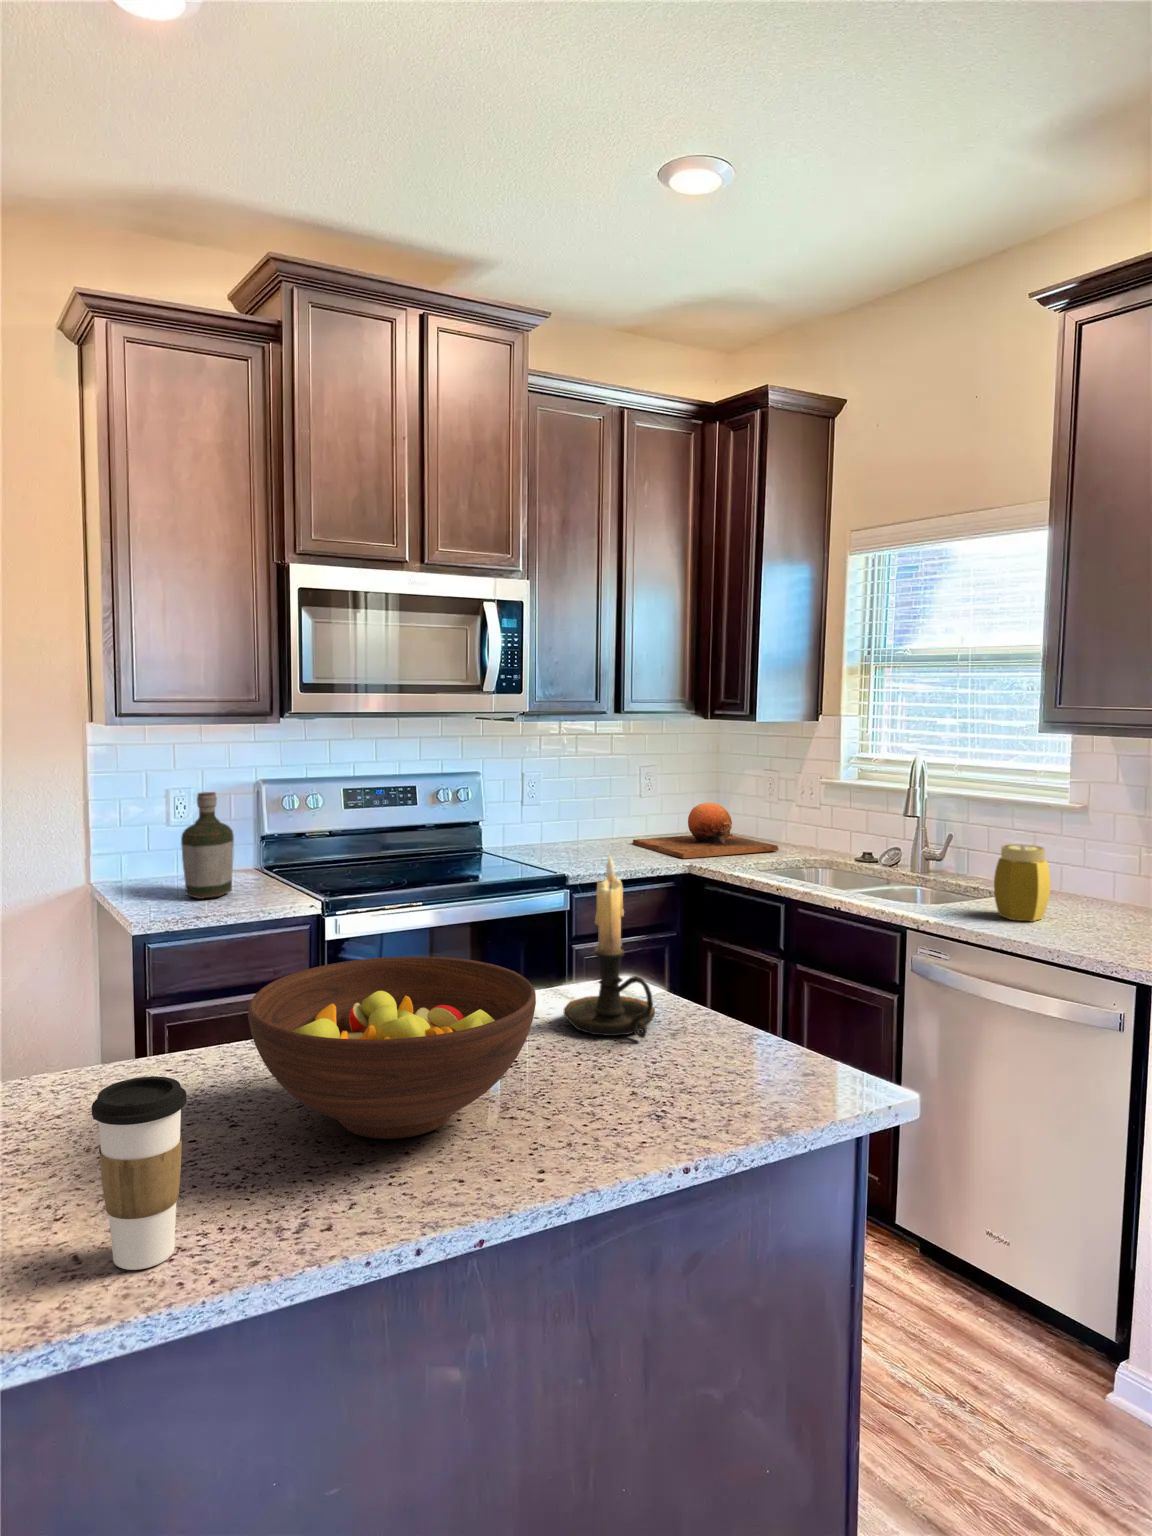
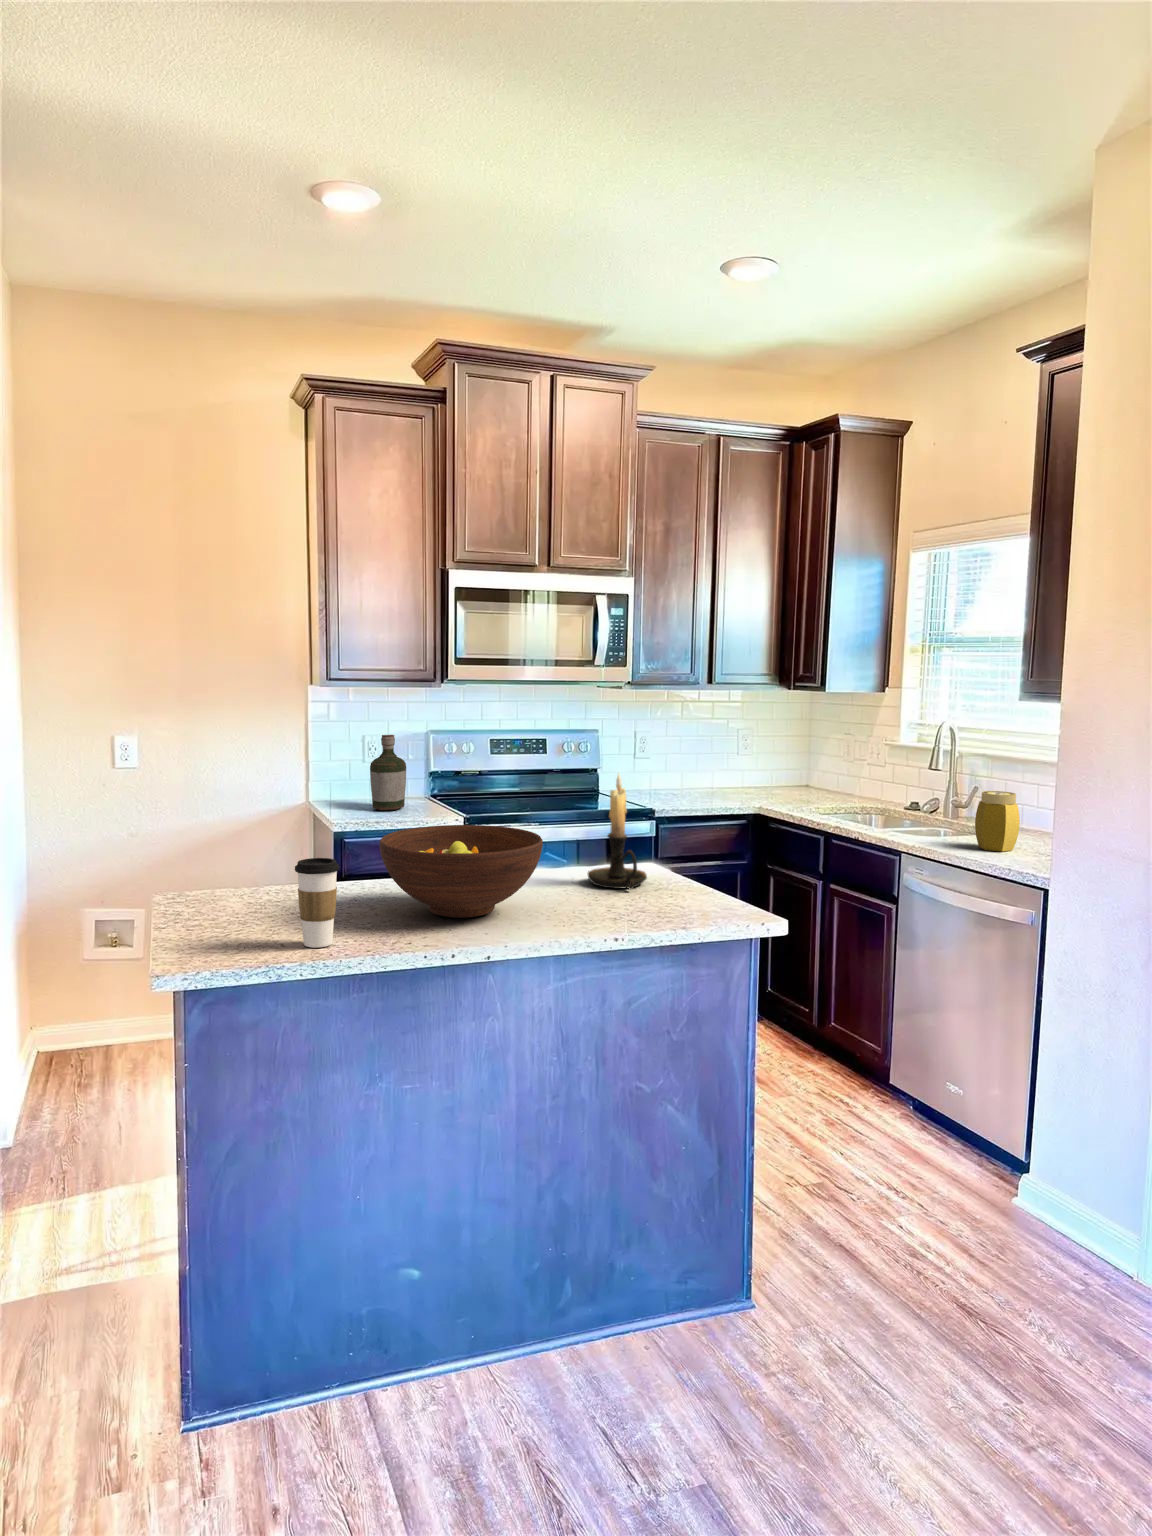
chopping board: present [633,803,779,858] -> none [724,758,843,801]

